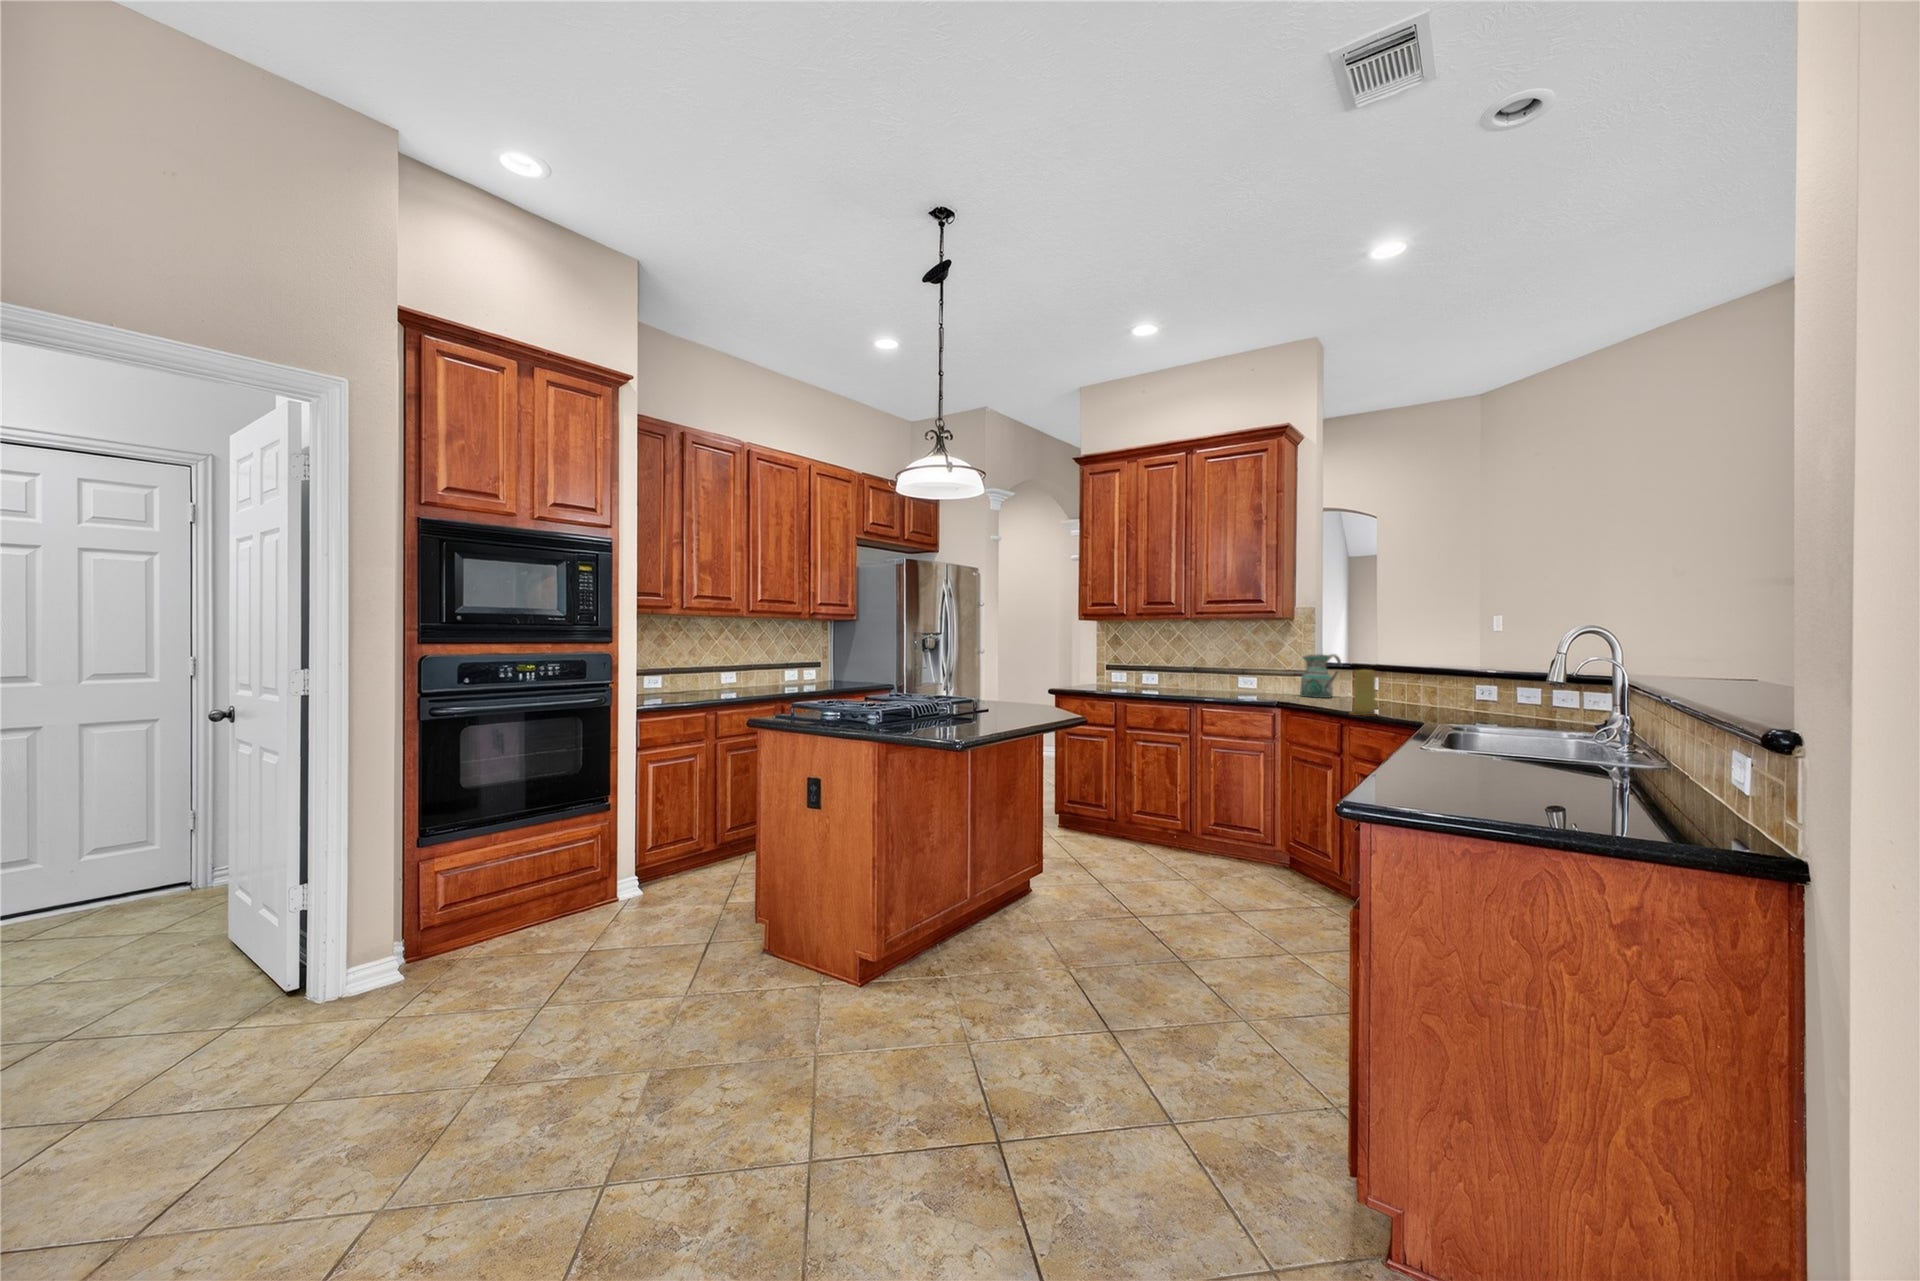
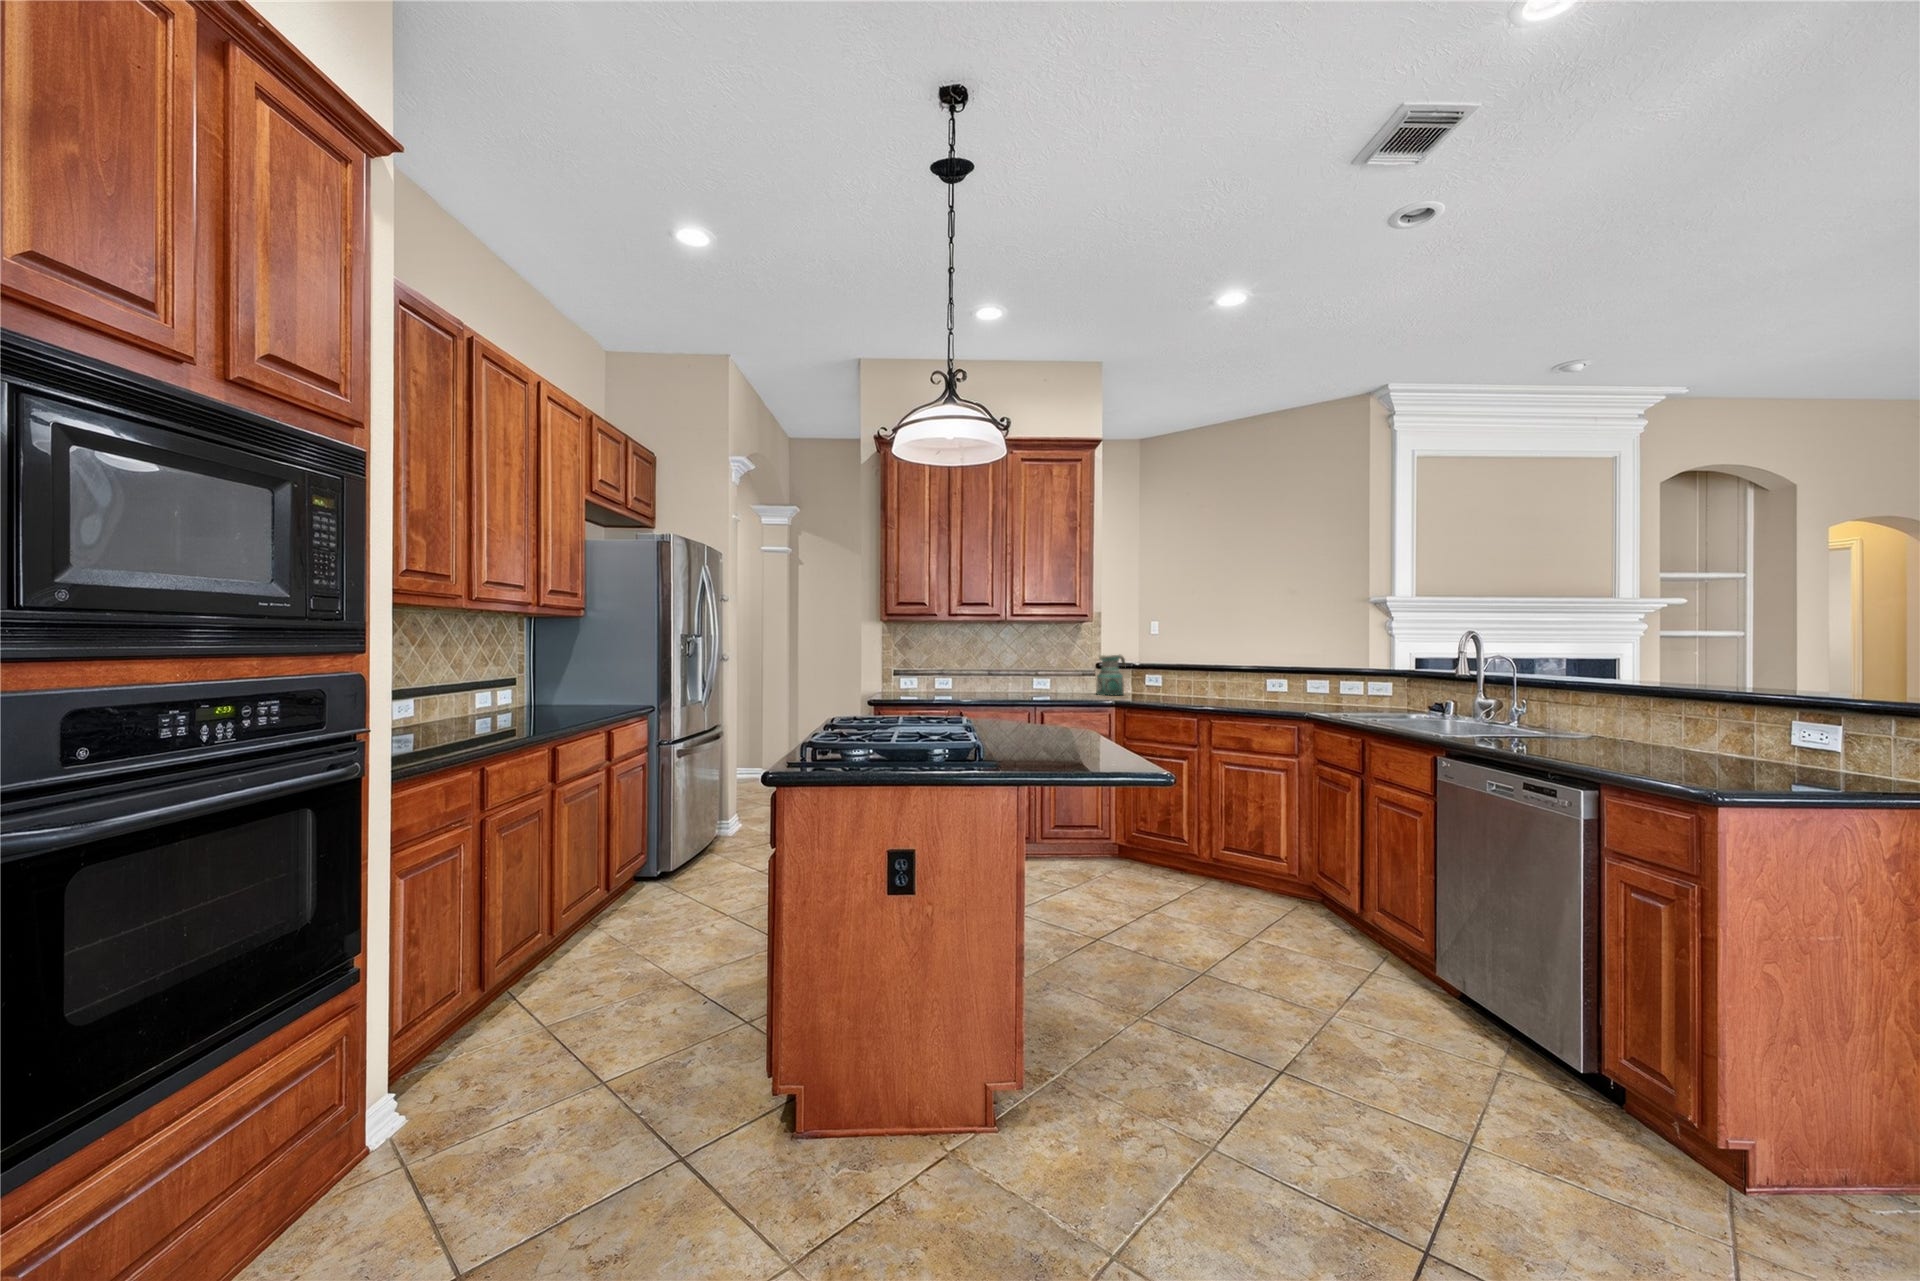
candle: present [1352,670,1376,715] -> none [1209,668,1234,709]

